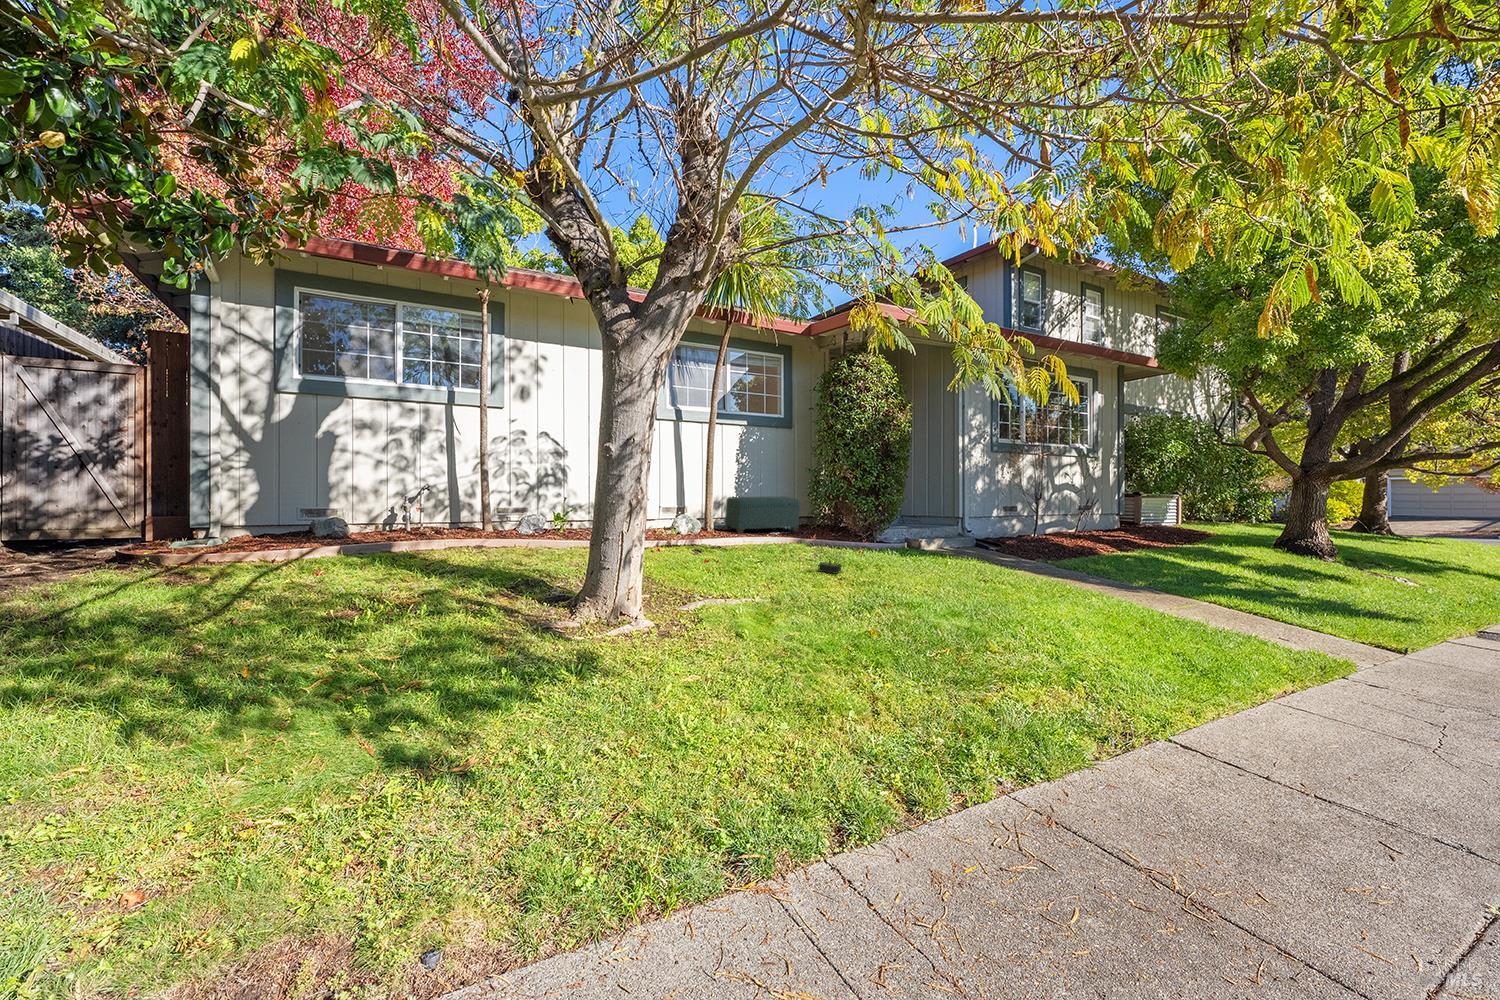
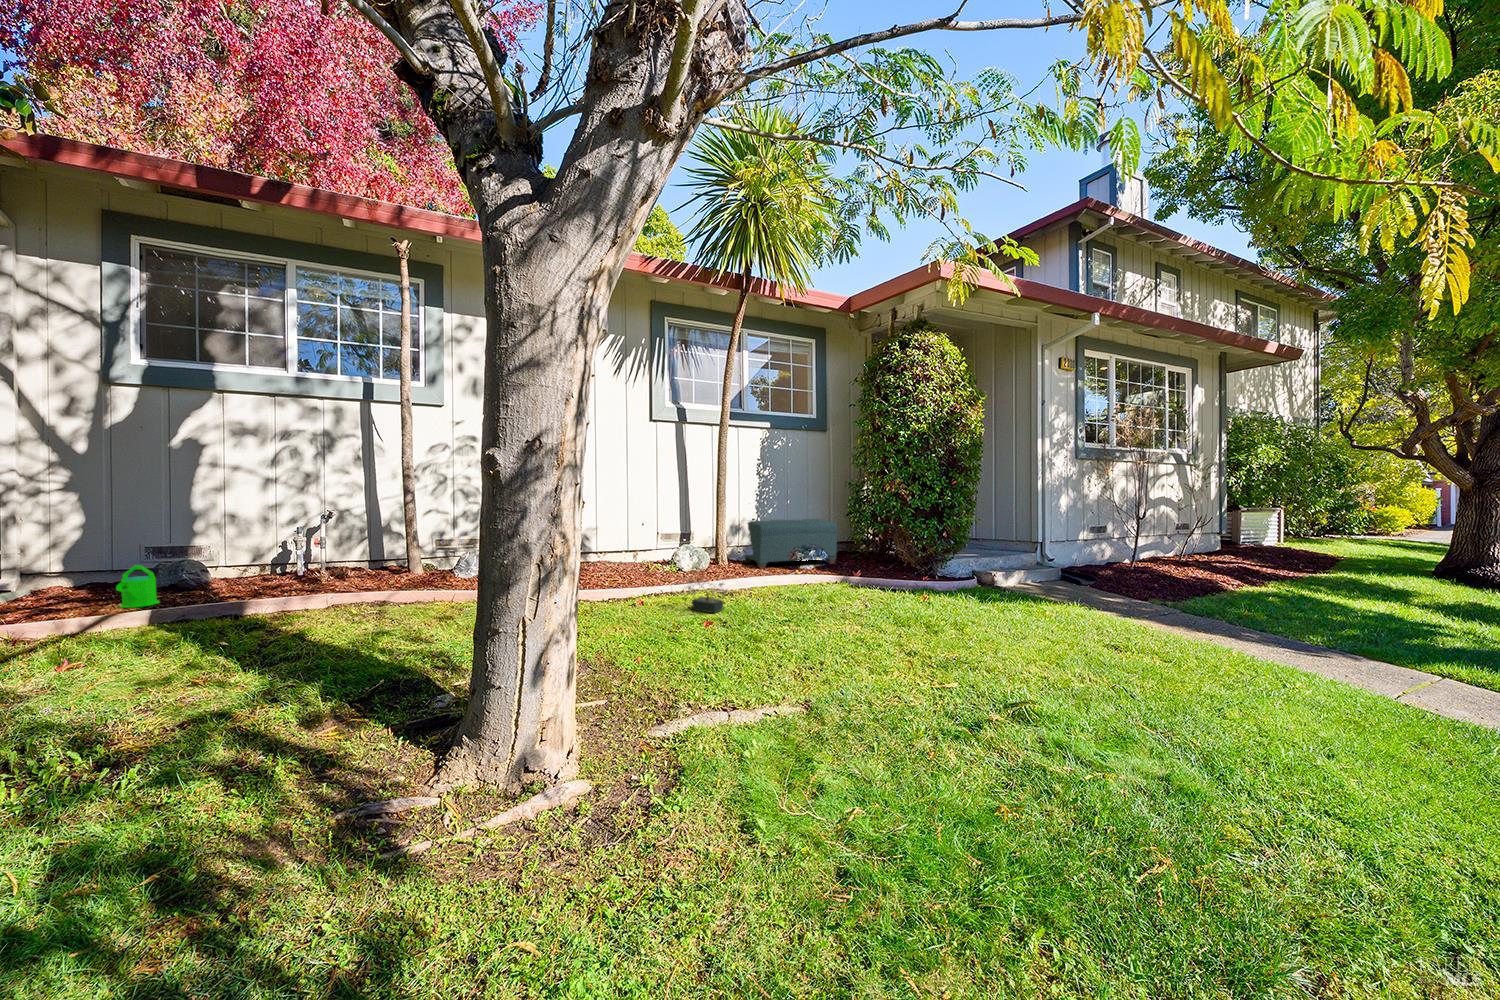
watering can: none [308,518,333,546] -> present [116,565,160,608]
decorative plant: present [814,543,844,574] -> present [687,571,725,613]

